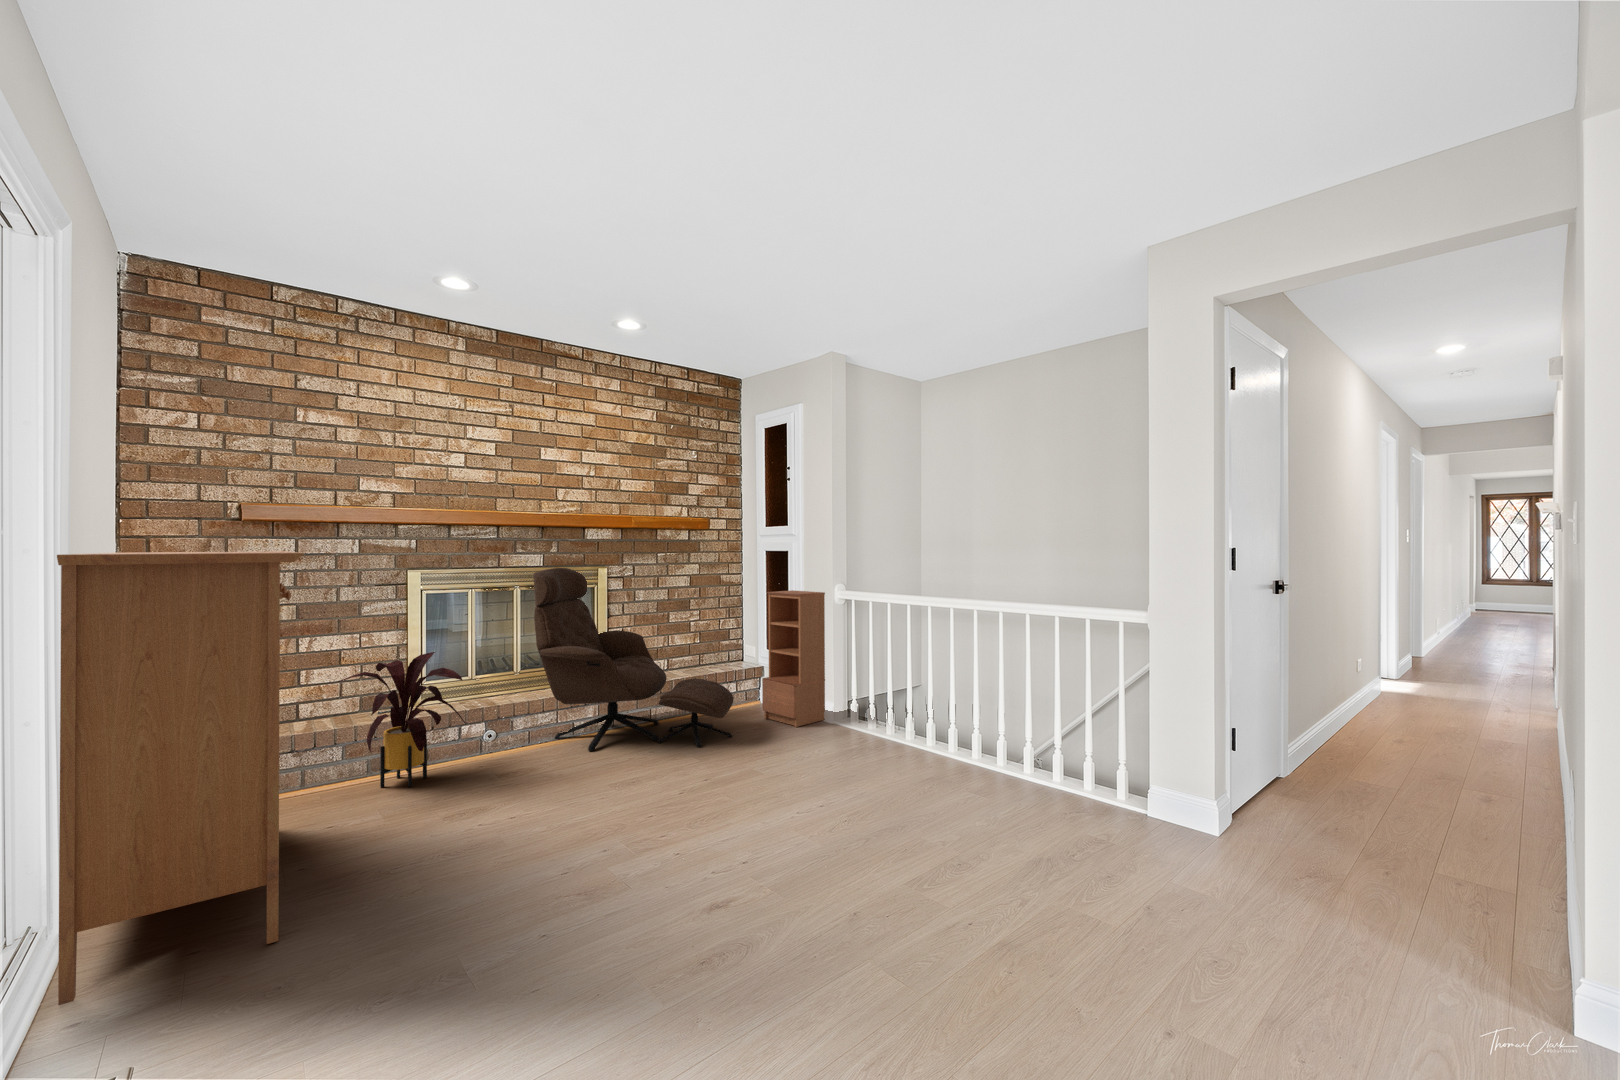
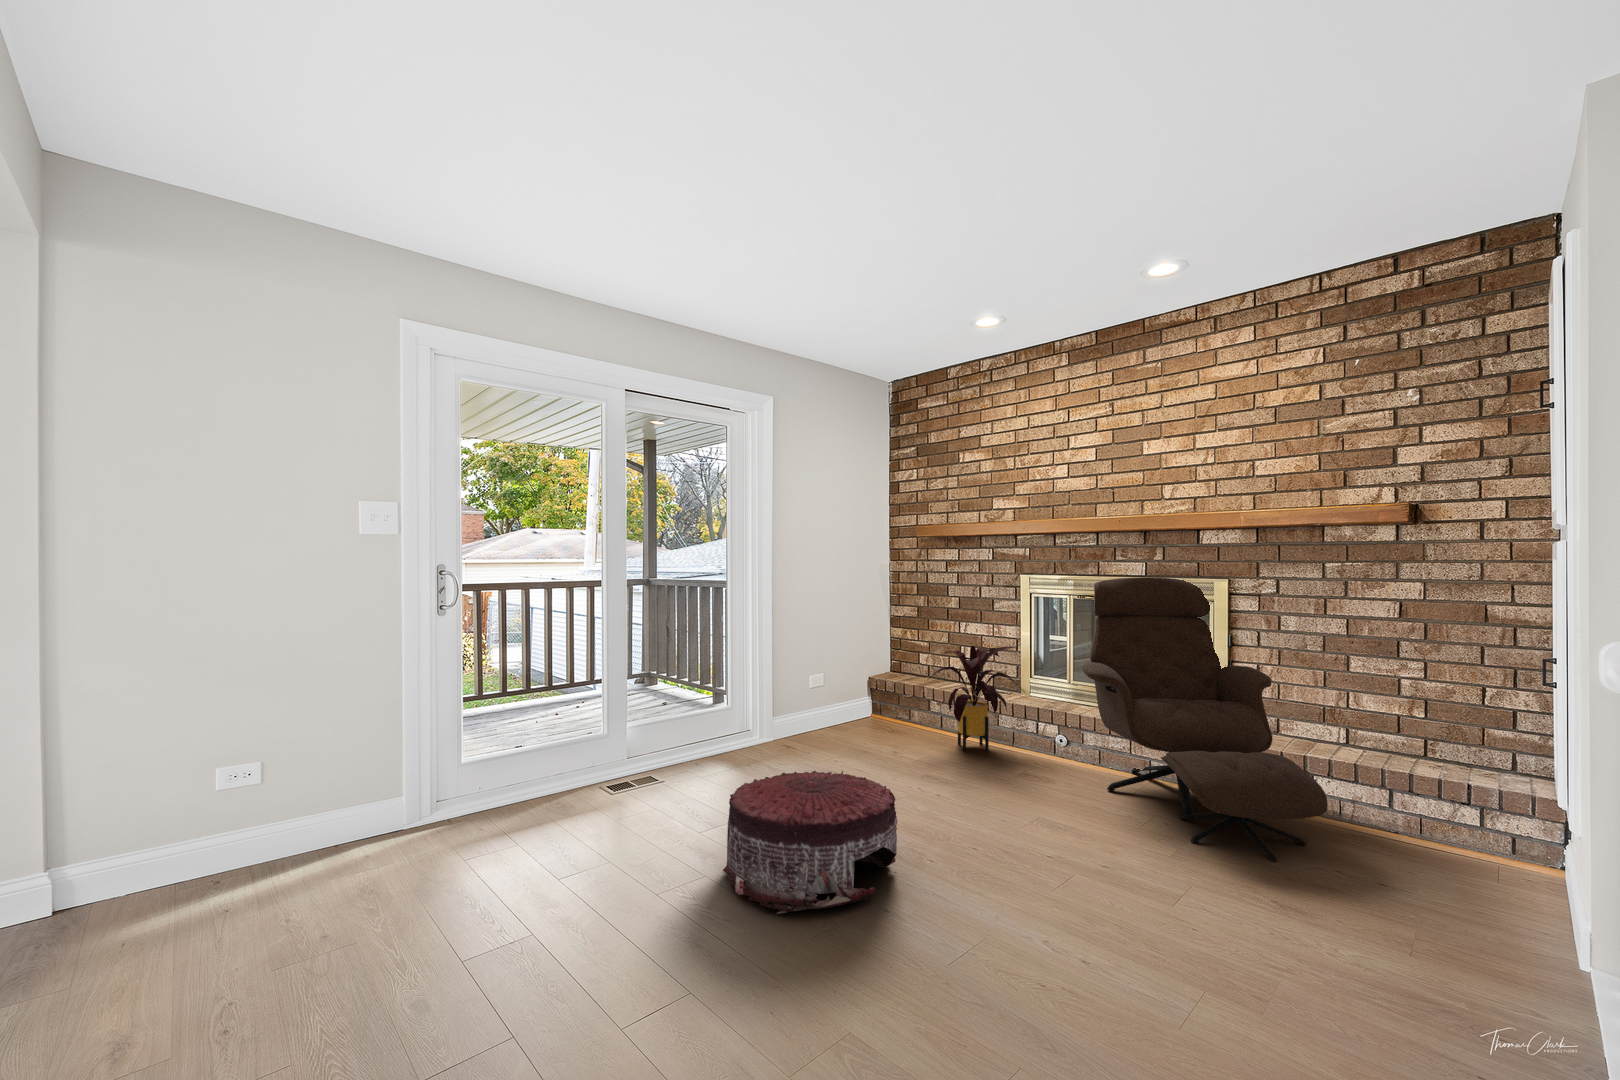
console table: present [57,552,304,1005] -> none [694,552,891,768]
bookcase: present [762,590,825,727] -> none [1413,637,1548,950]
pouf: none [622,767,799,919] -> present [723,771,897,914]

